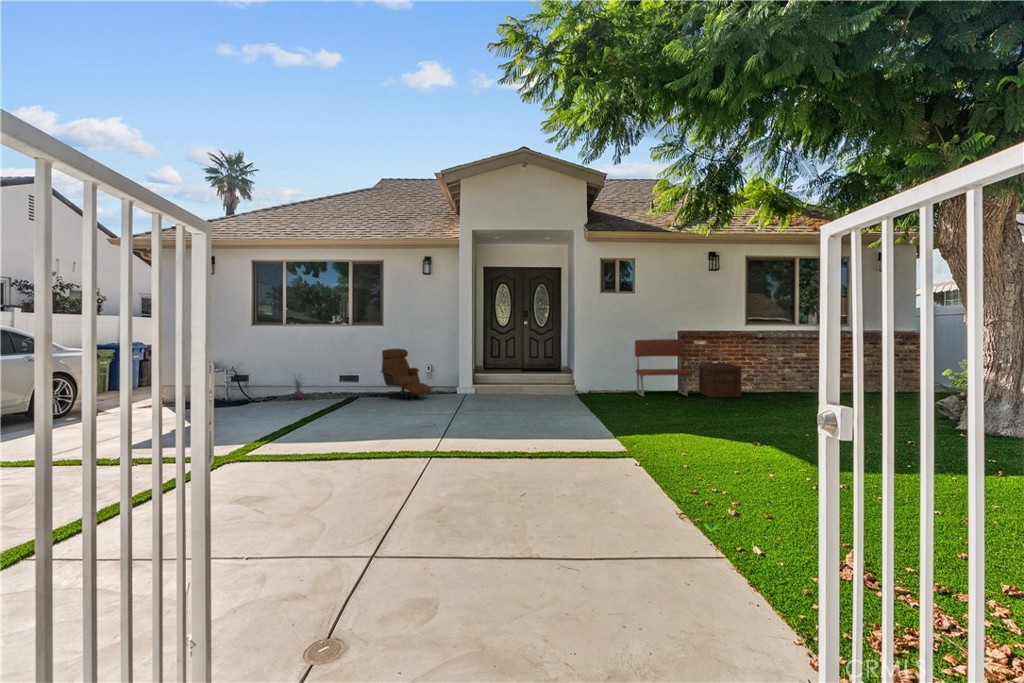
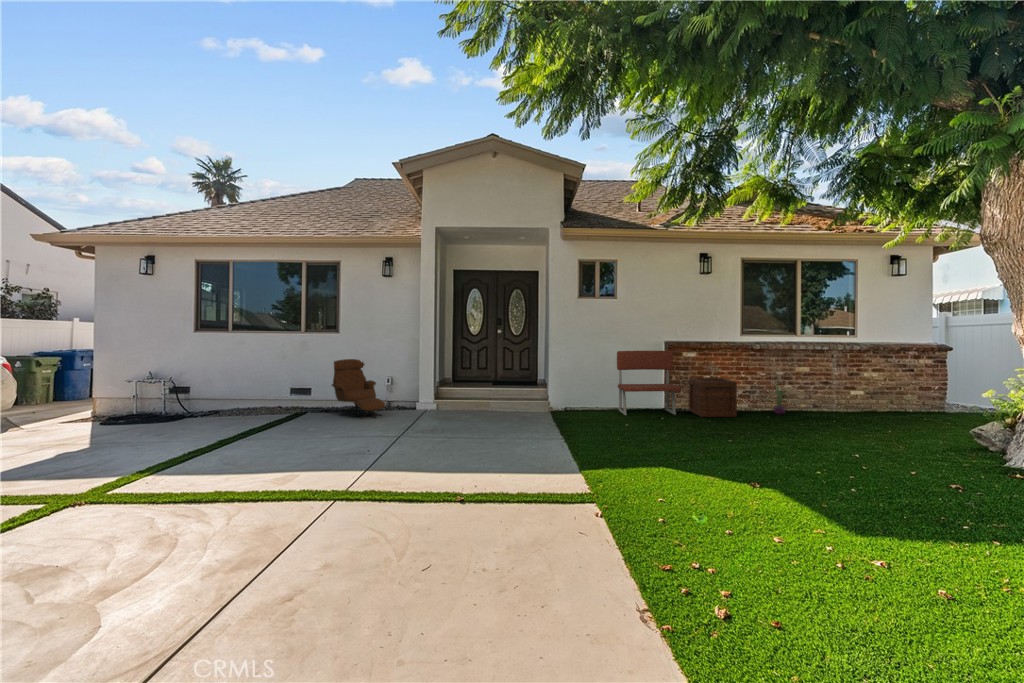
decorative plant: present [294,376,303,399] -> present [774,386,785,415]

